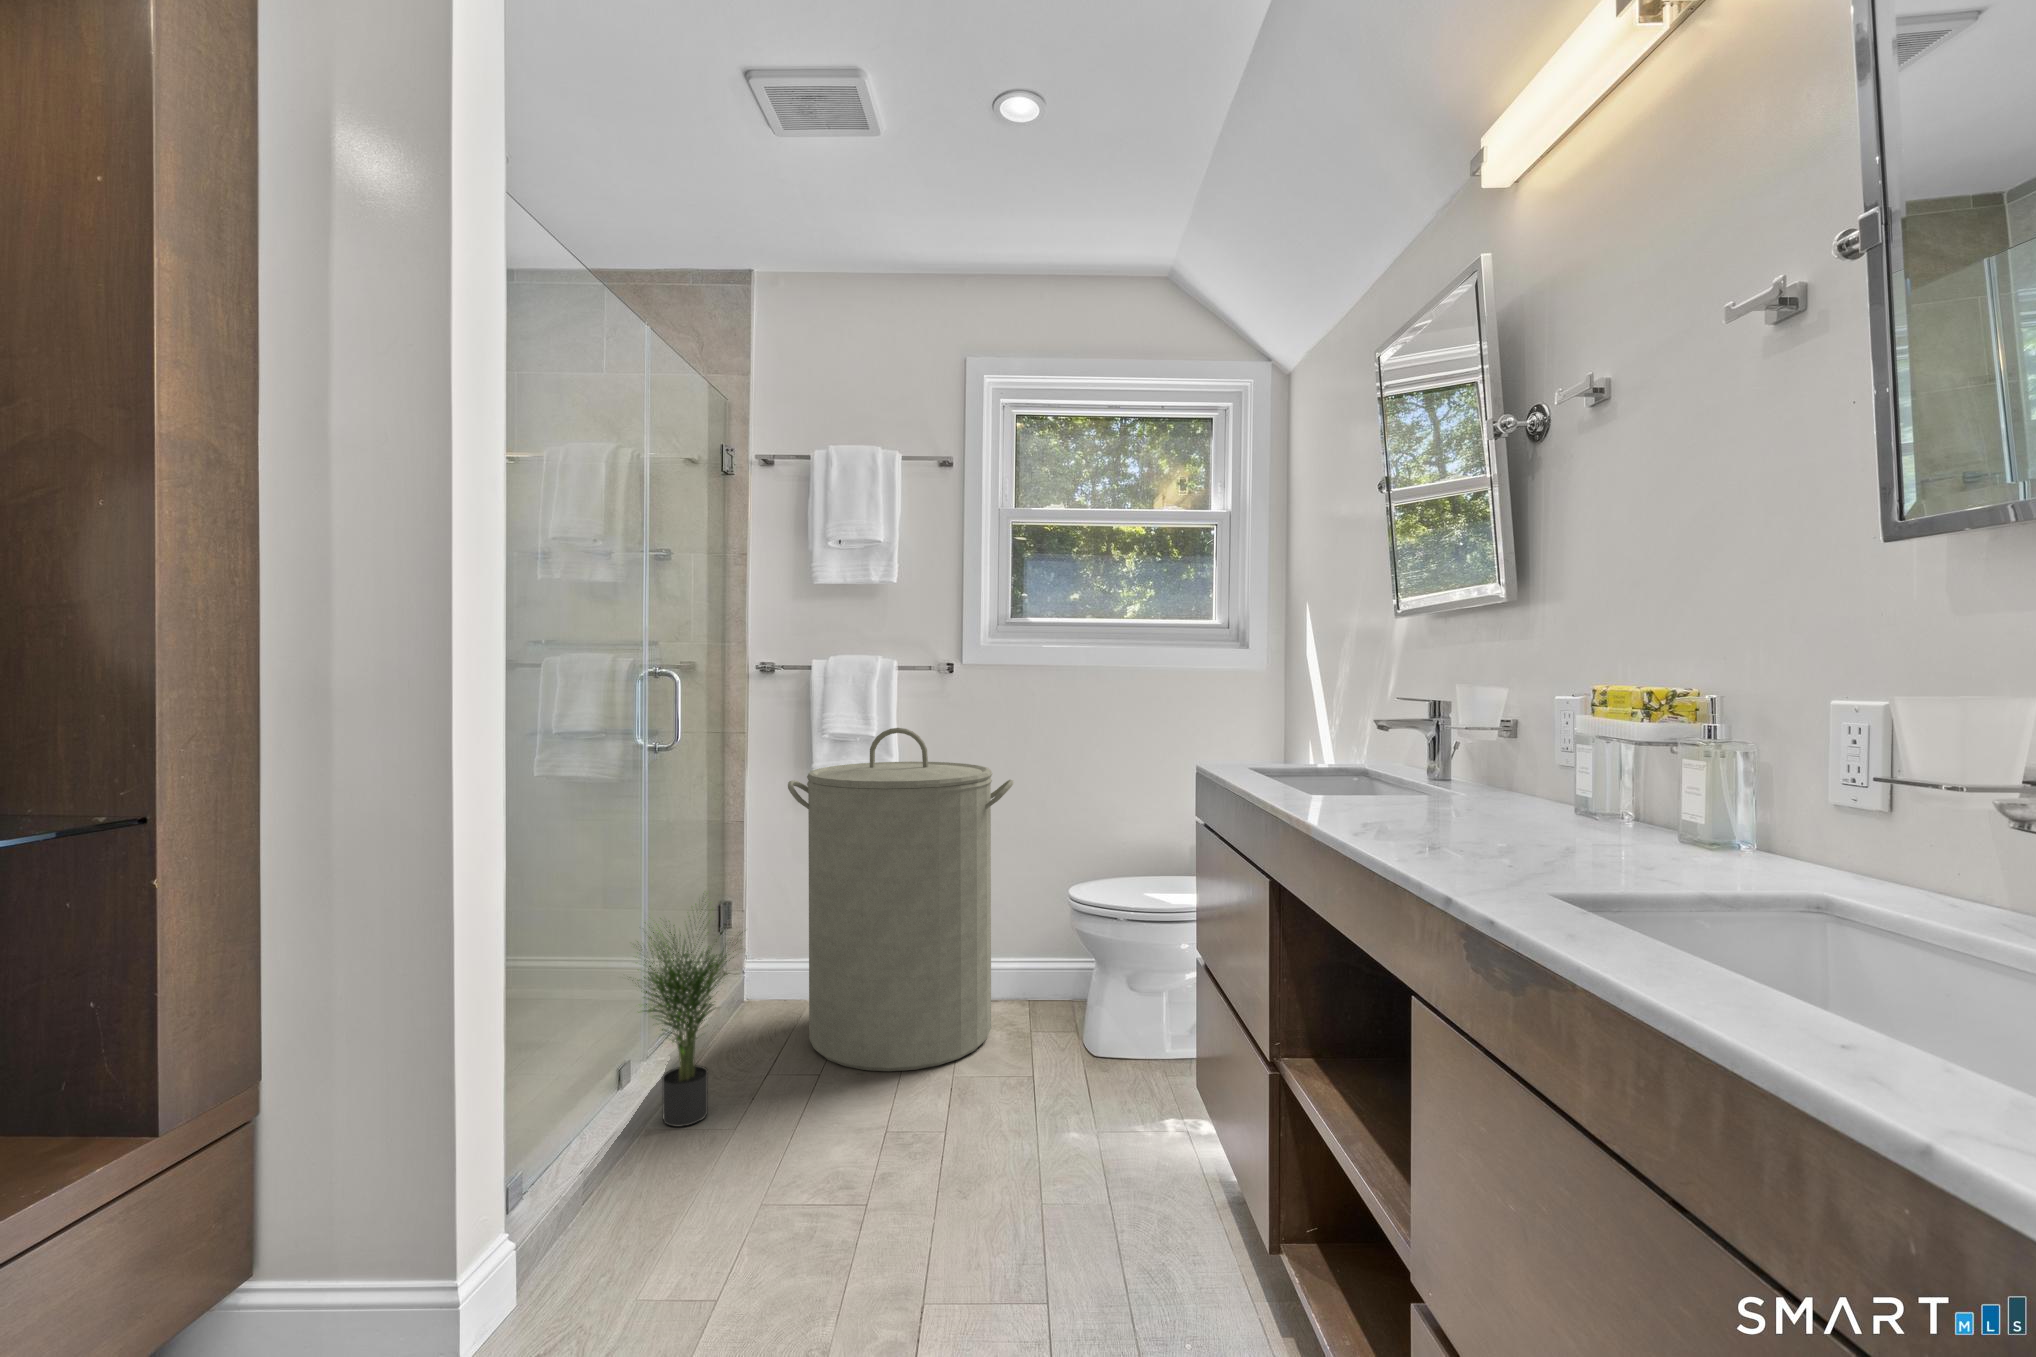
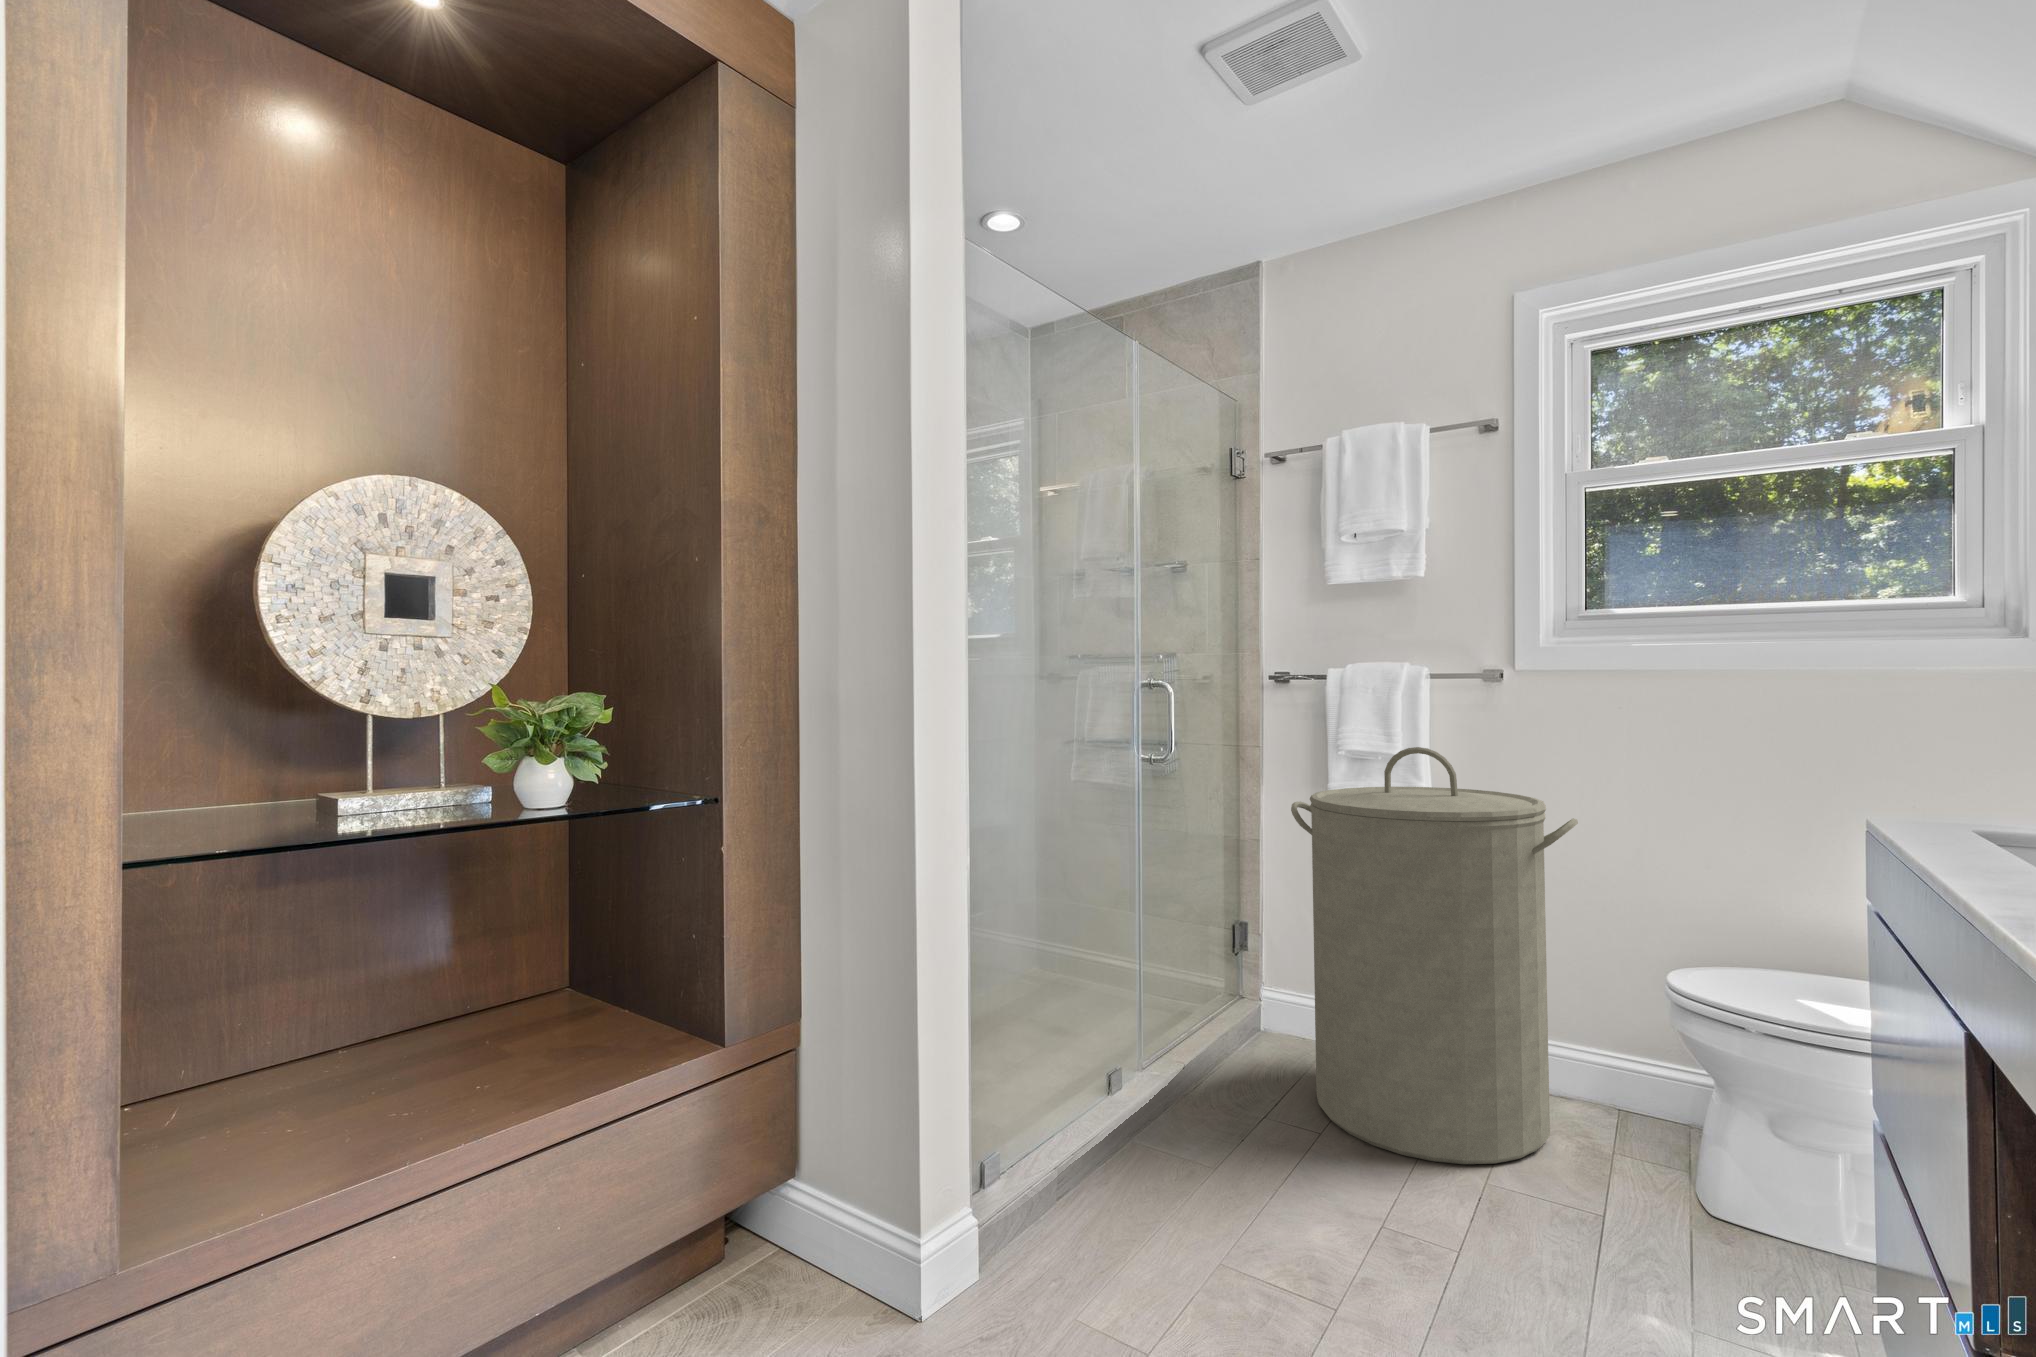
potted plant: present [632,918,734,1127] -> none [1103,911,1235,1152]

